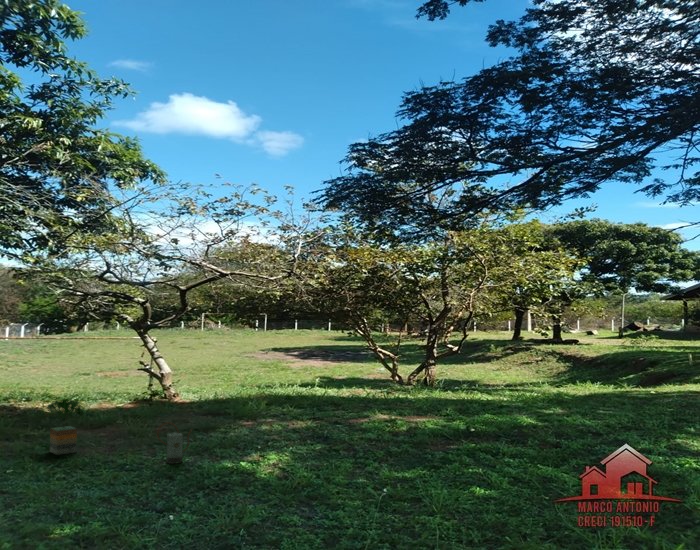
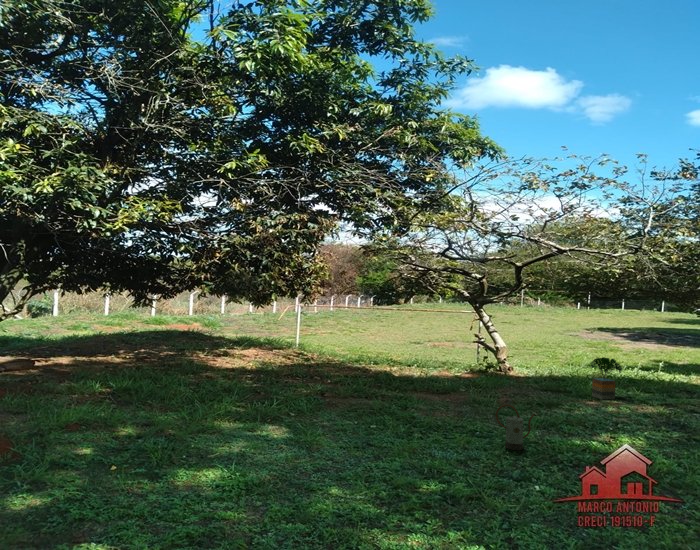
potted tree: present [46,399,85,455] -> present [590,357,623,399]

